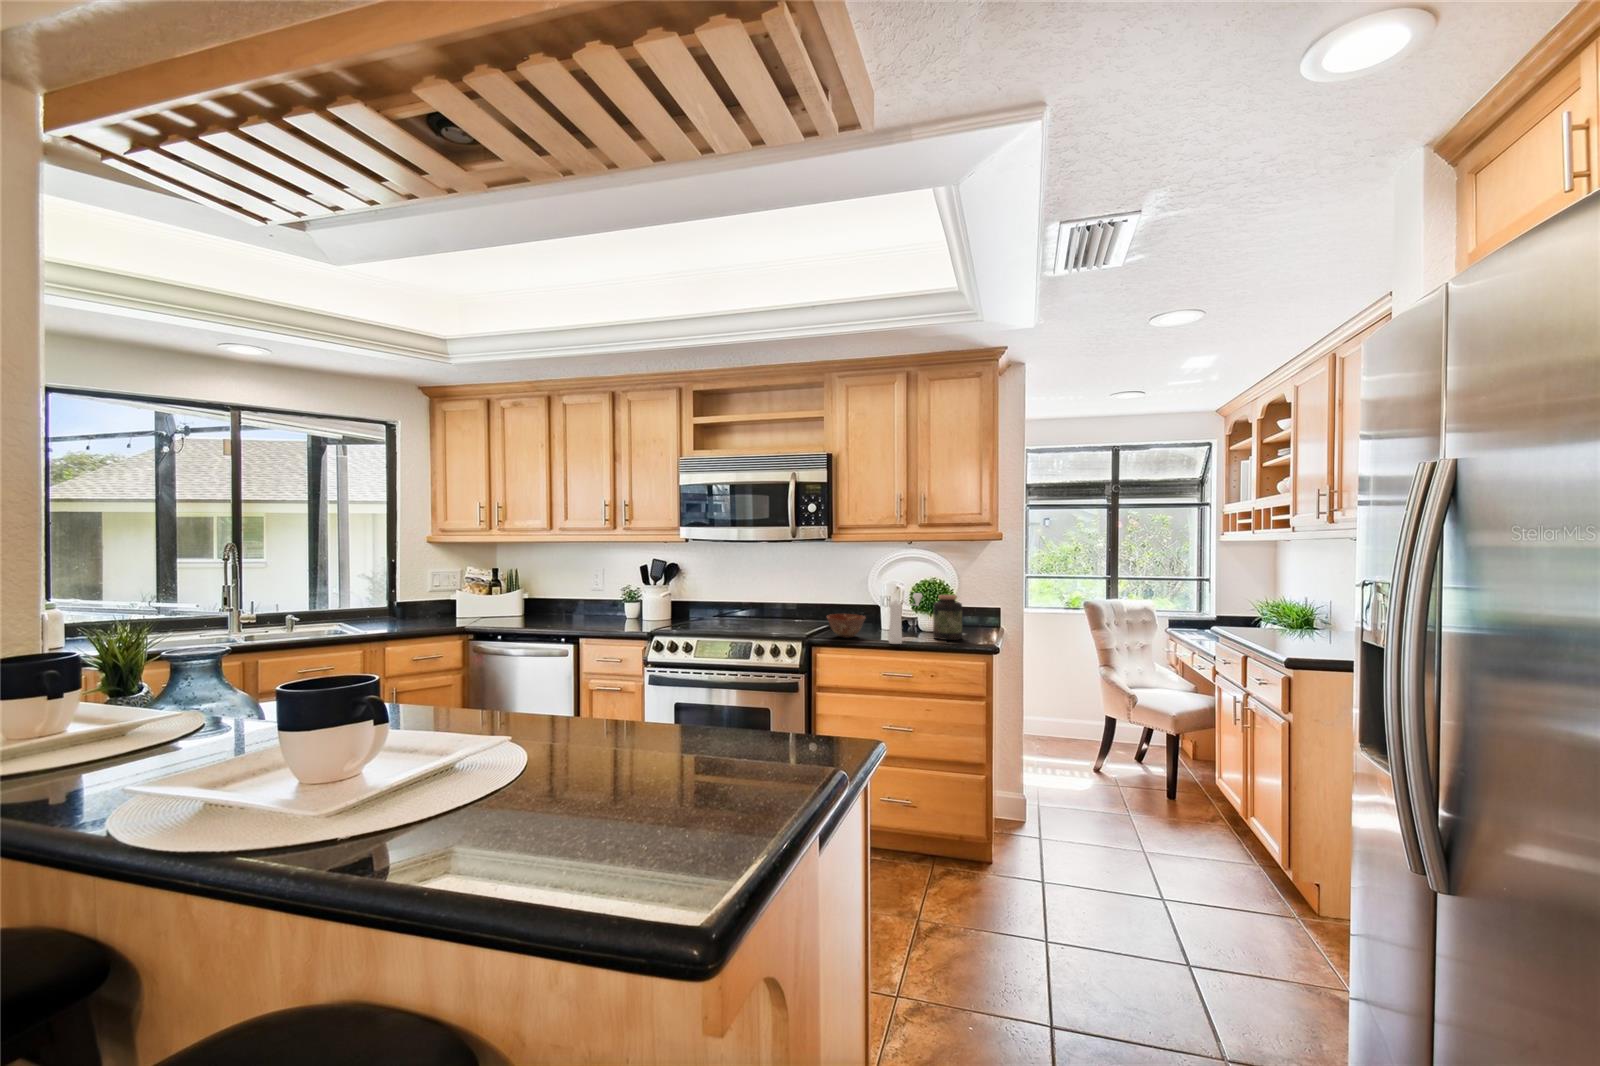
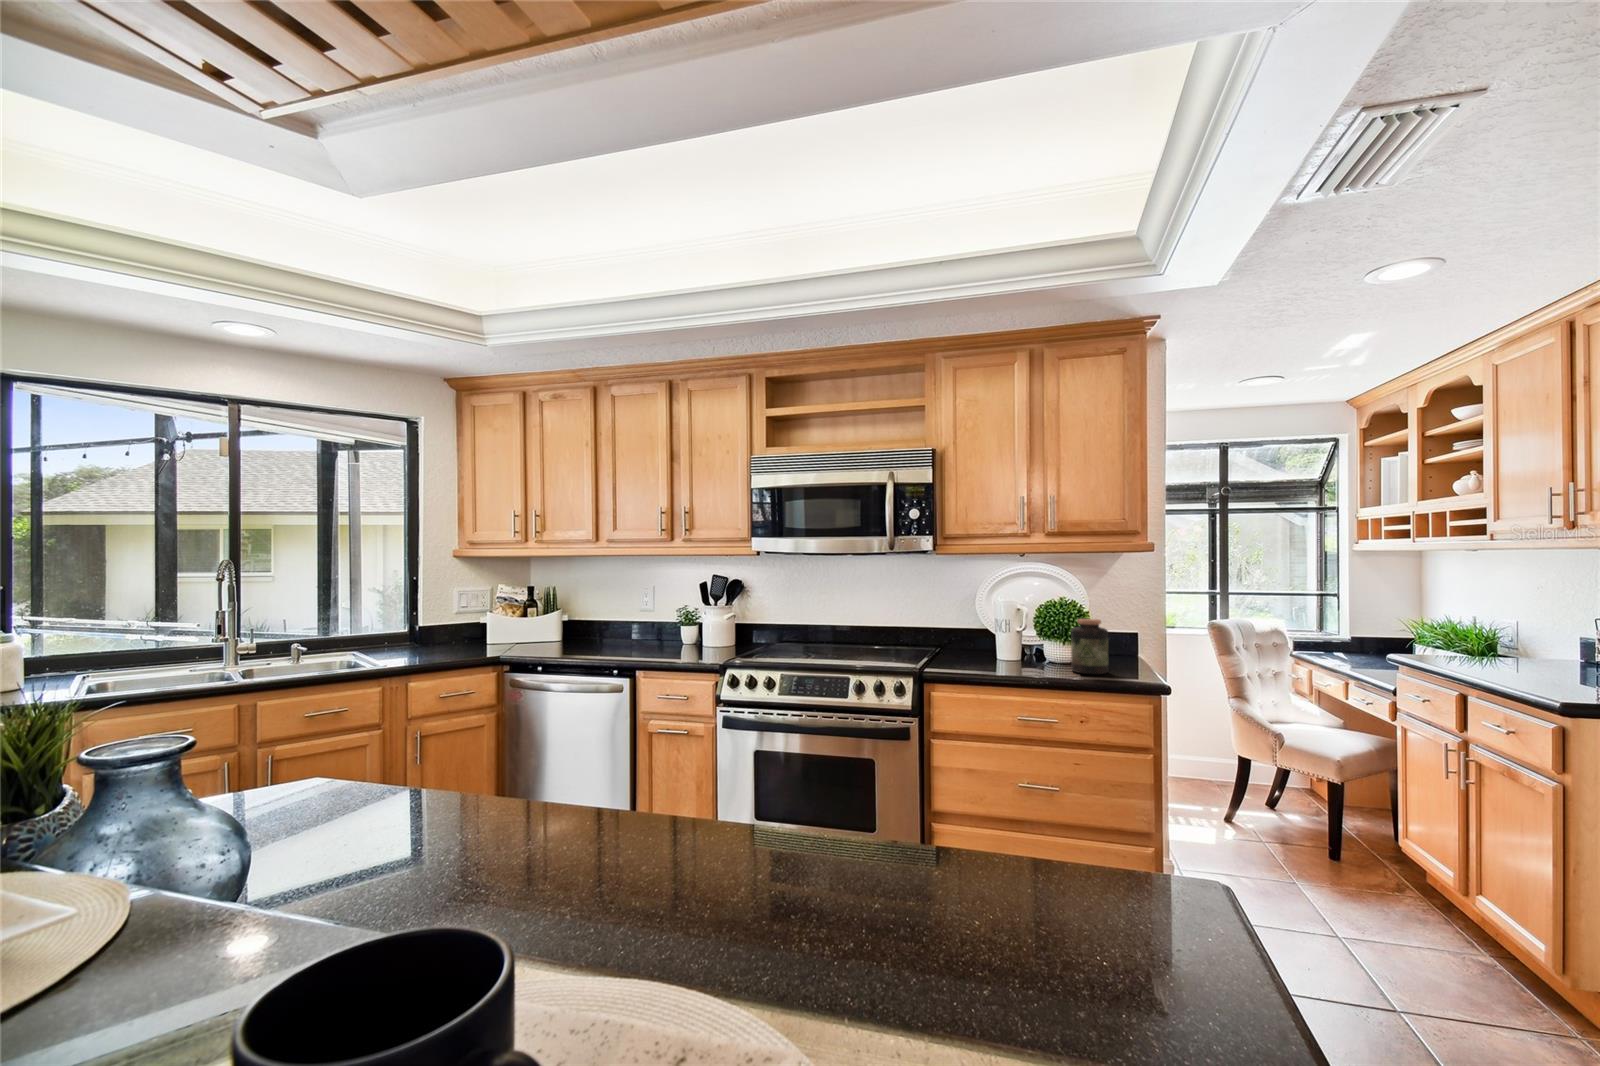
pepper mill: present [889,593,922,644] -> none [1023,617,1063,680]
ceramic bowl: present [827,614,866,638] -> none [939,641,988,671]

